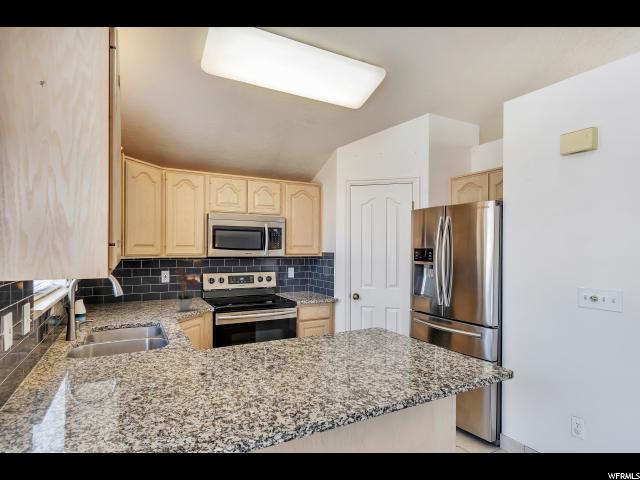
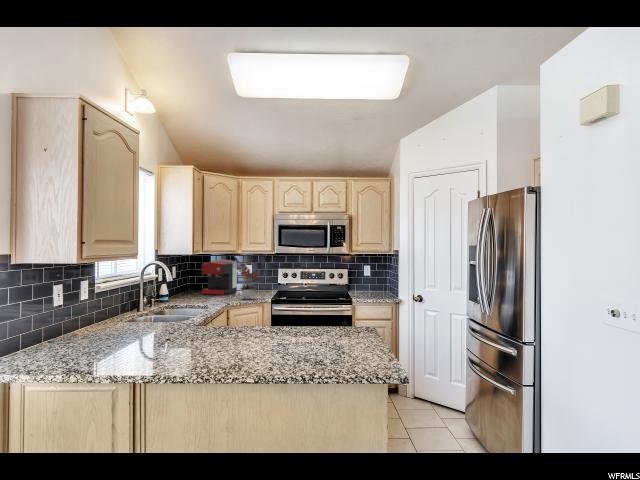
coffee maker: none [110,265,154,309] -> present [202,259,237,295]

